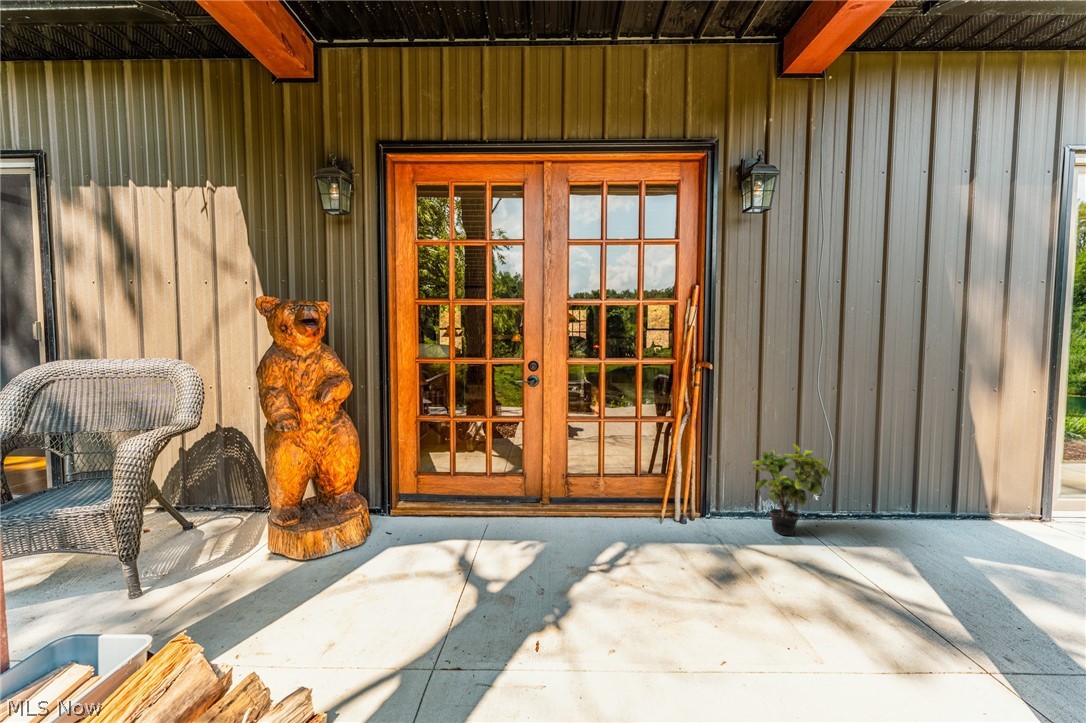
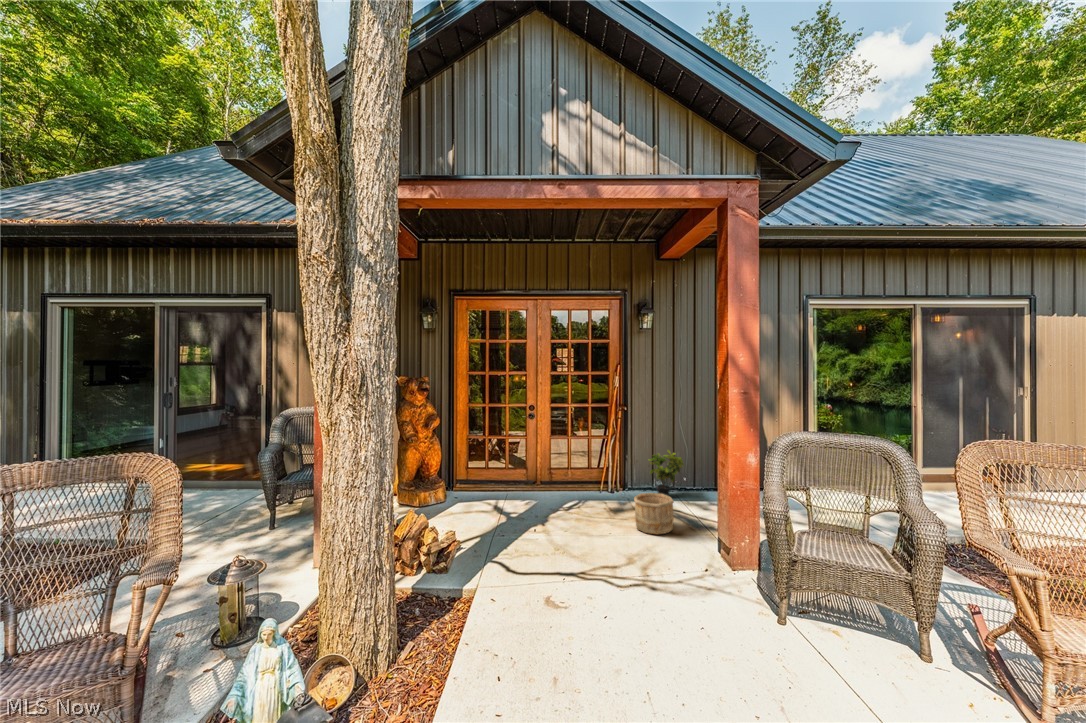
wooden bucket: none [763,545,870,660] -> present [634,493,674,534]

